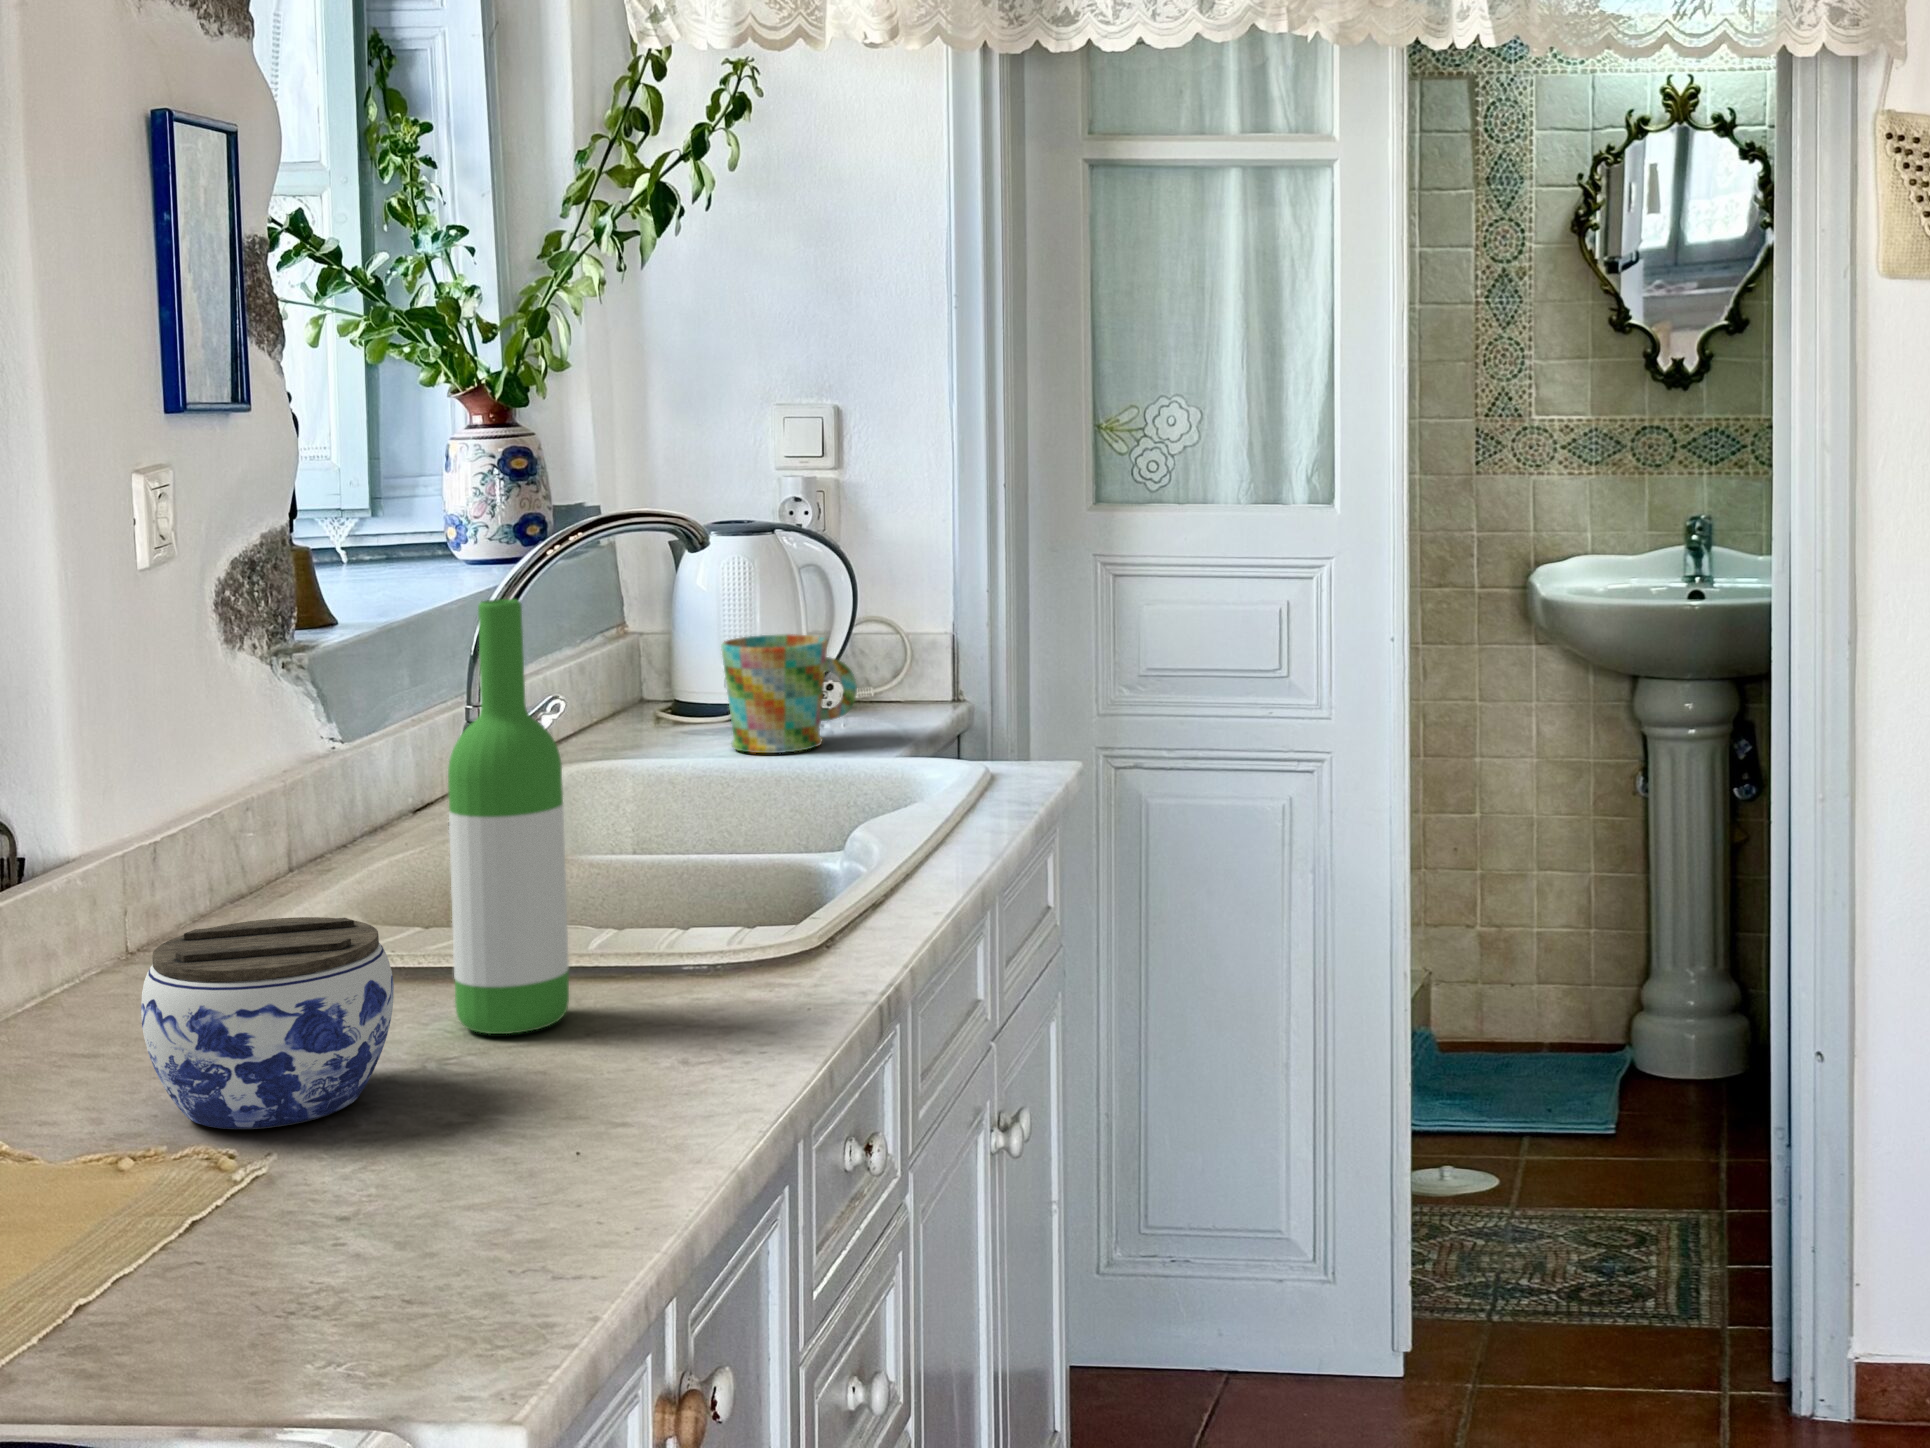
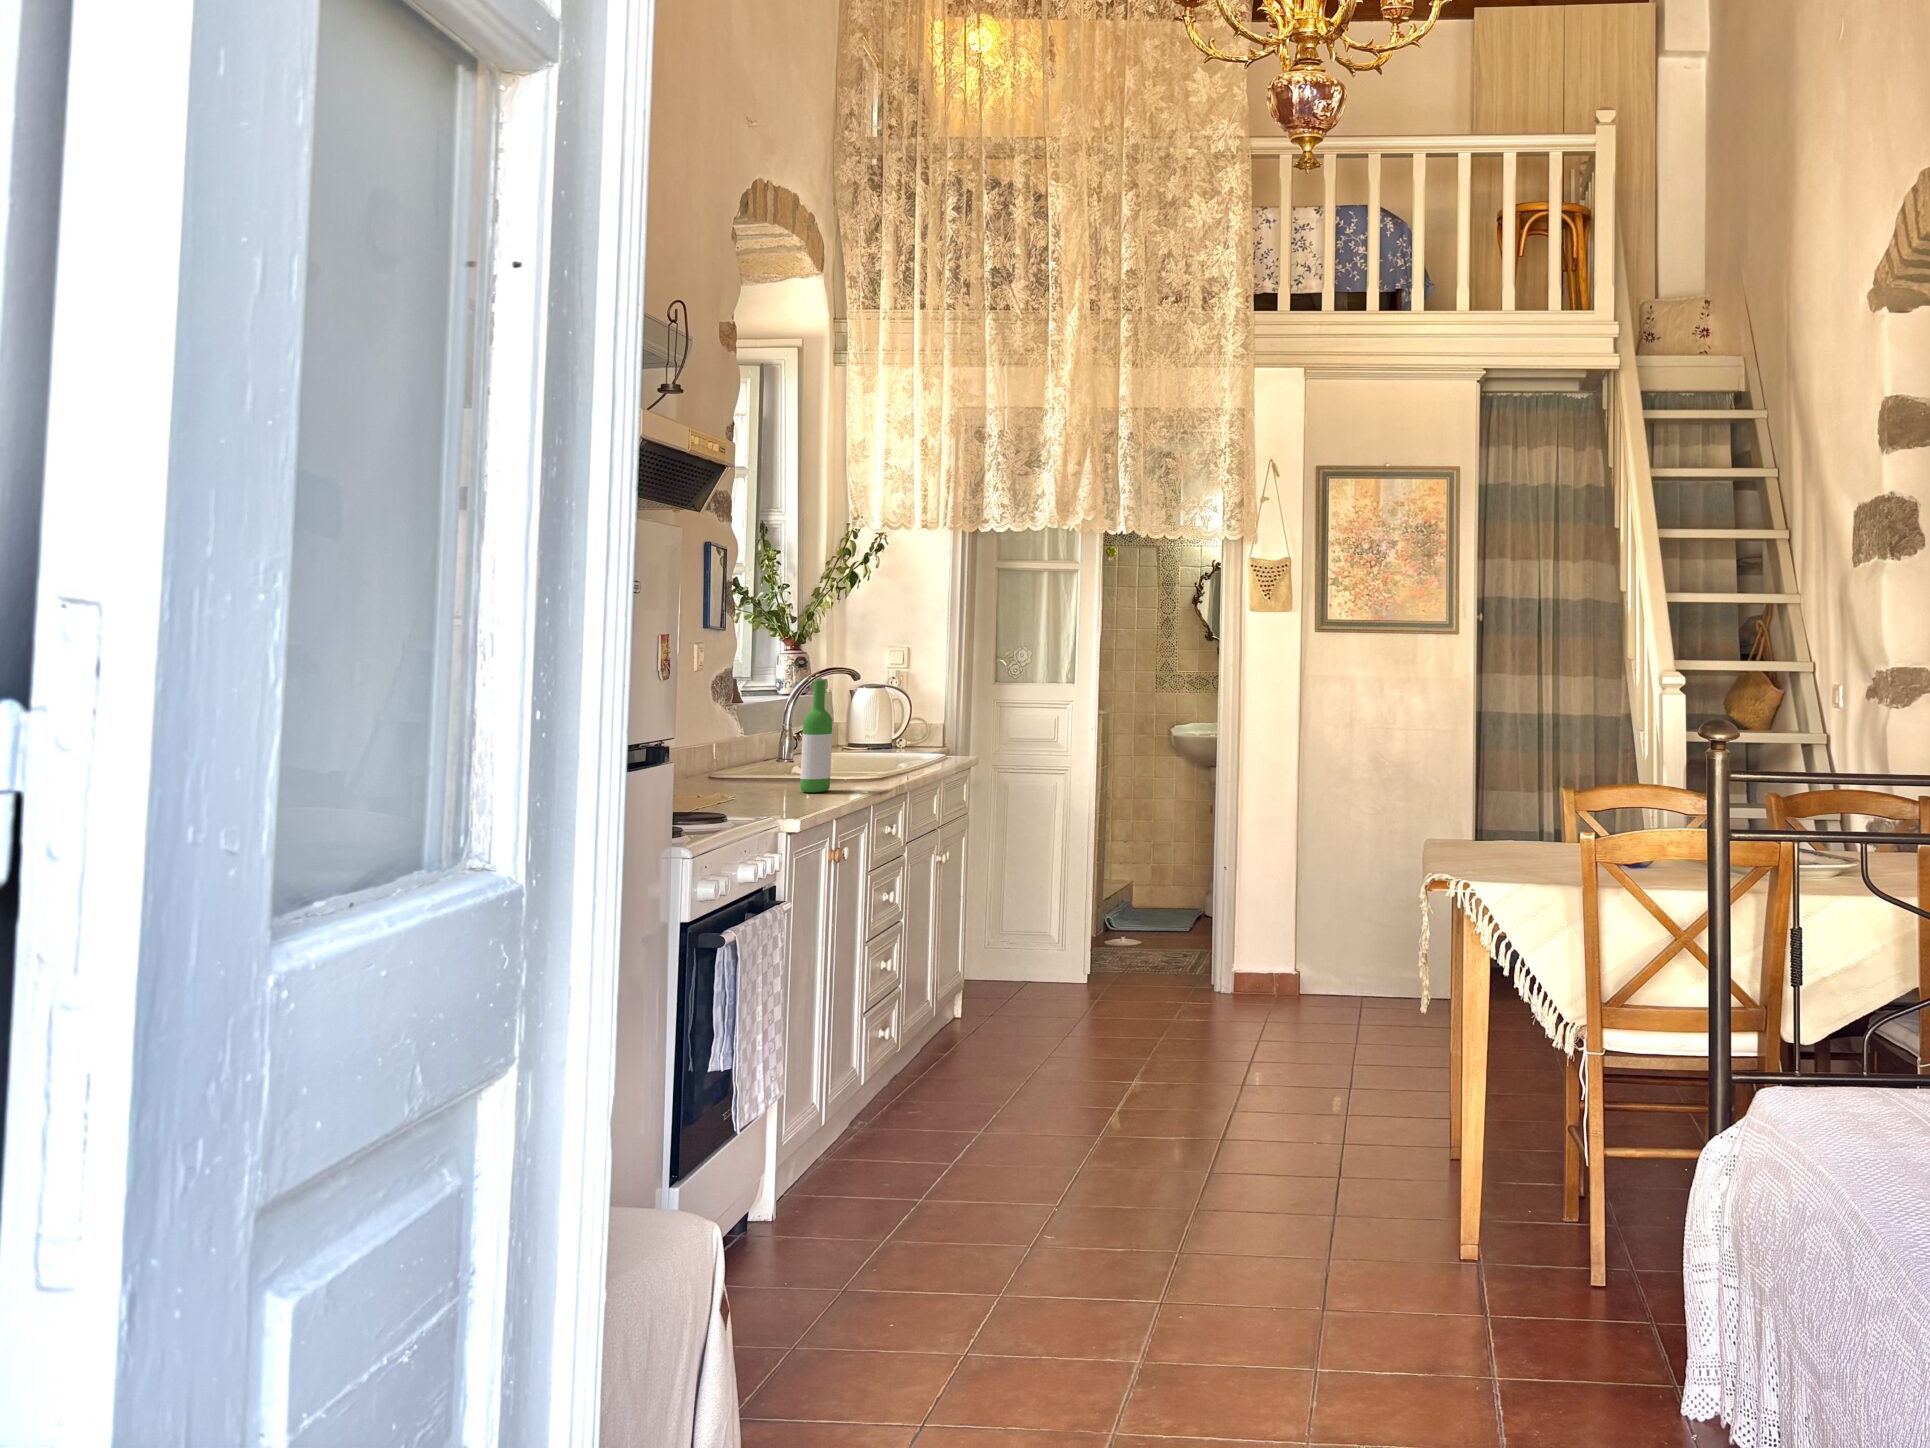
mug: present [721,634,857,753] -> none [866,717,909,753]
jar: present [141,917,394,1129] -> none [728,756,790,803]

